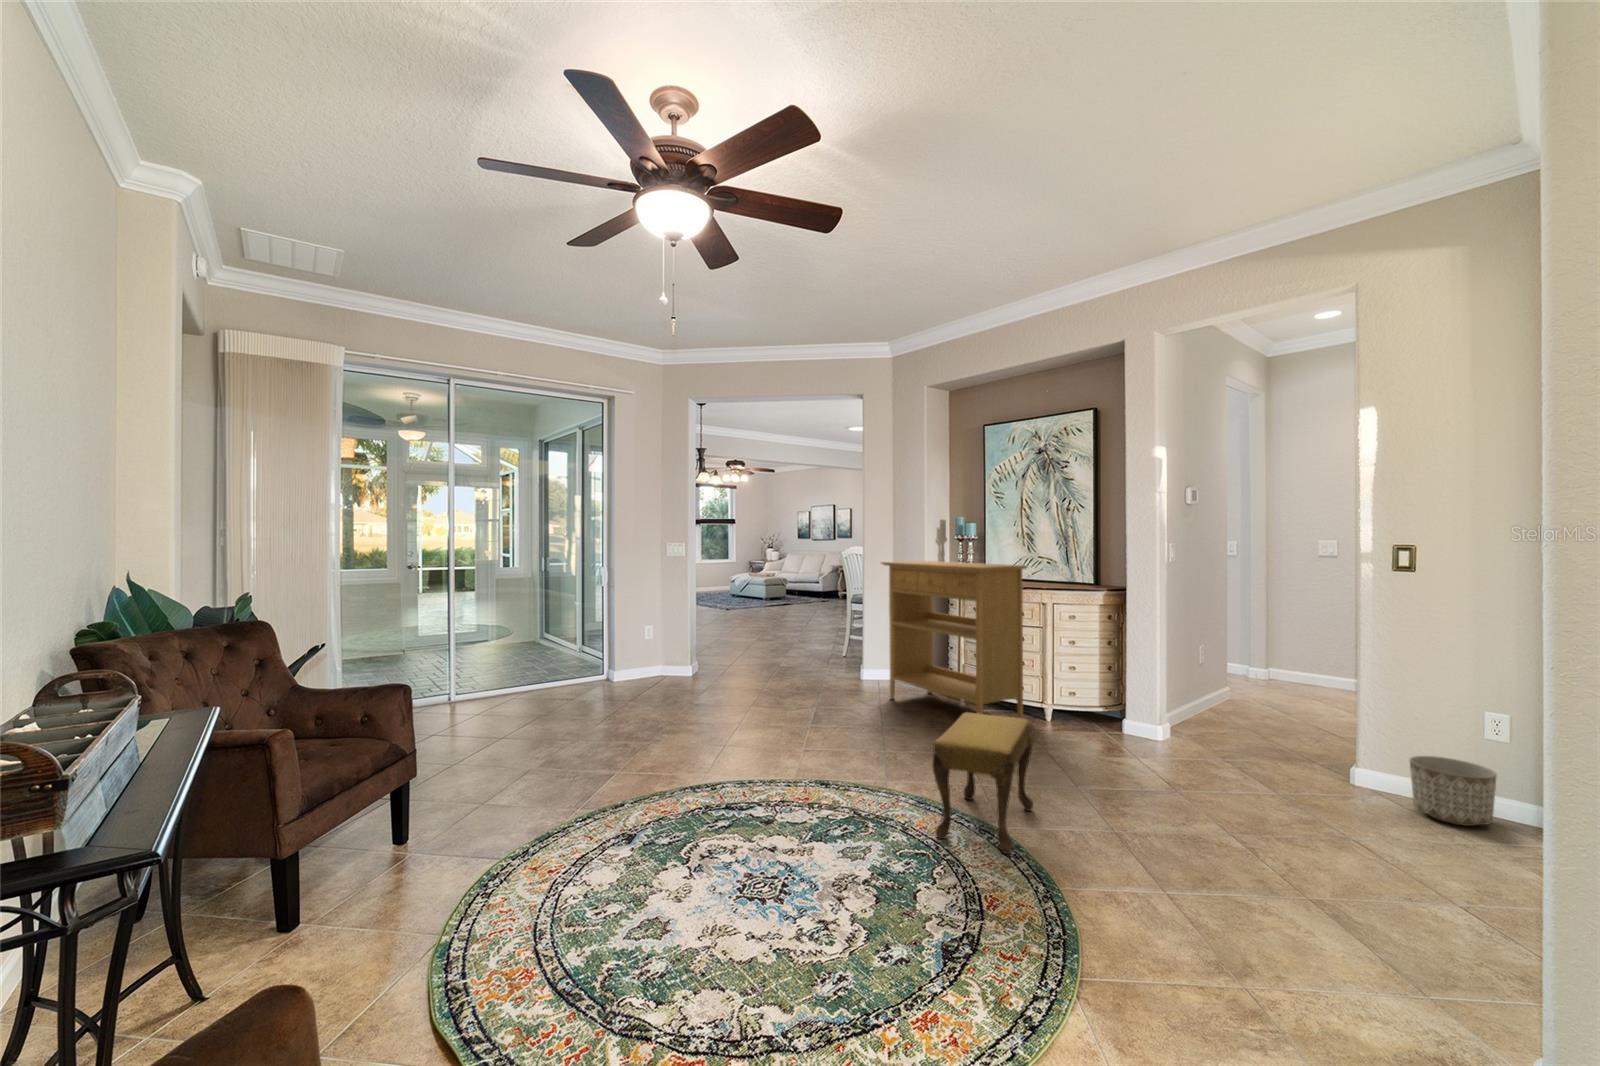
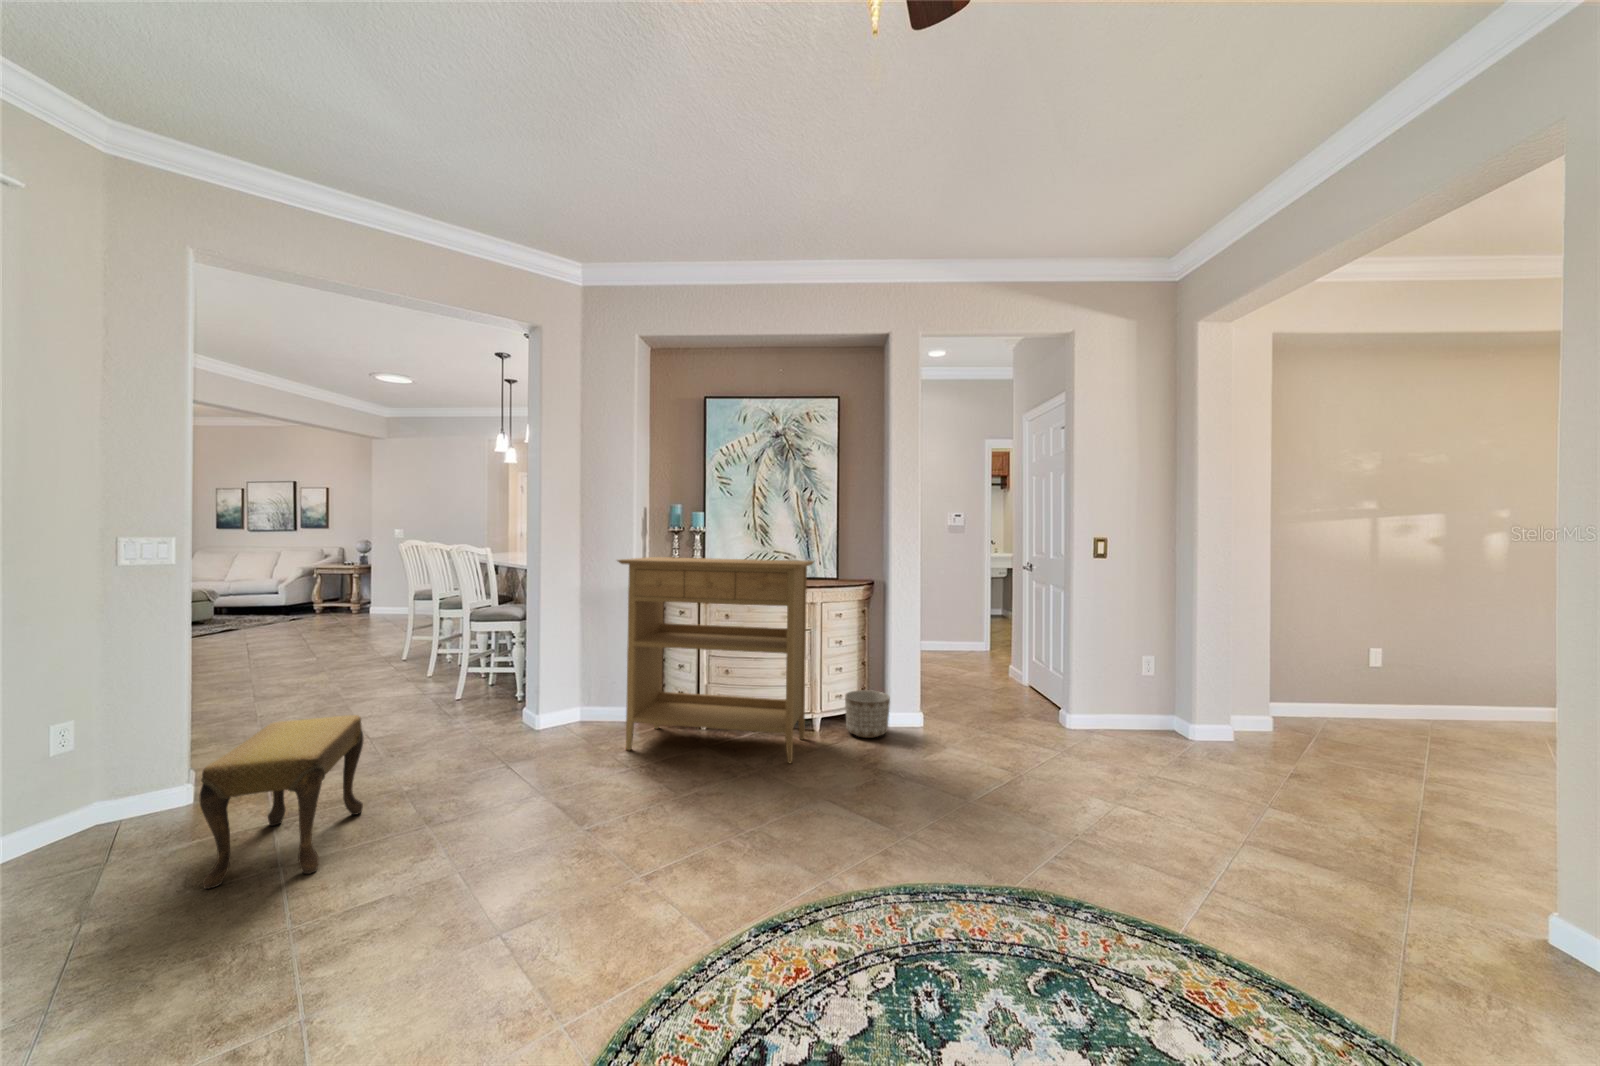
footstool: present [932,713,1033,854] -> present [199,715,363,889]
planter: present [1410,756,1497,826] -> present [845,690,890,738]

